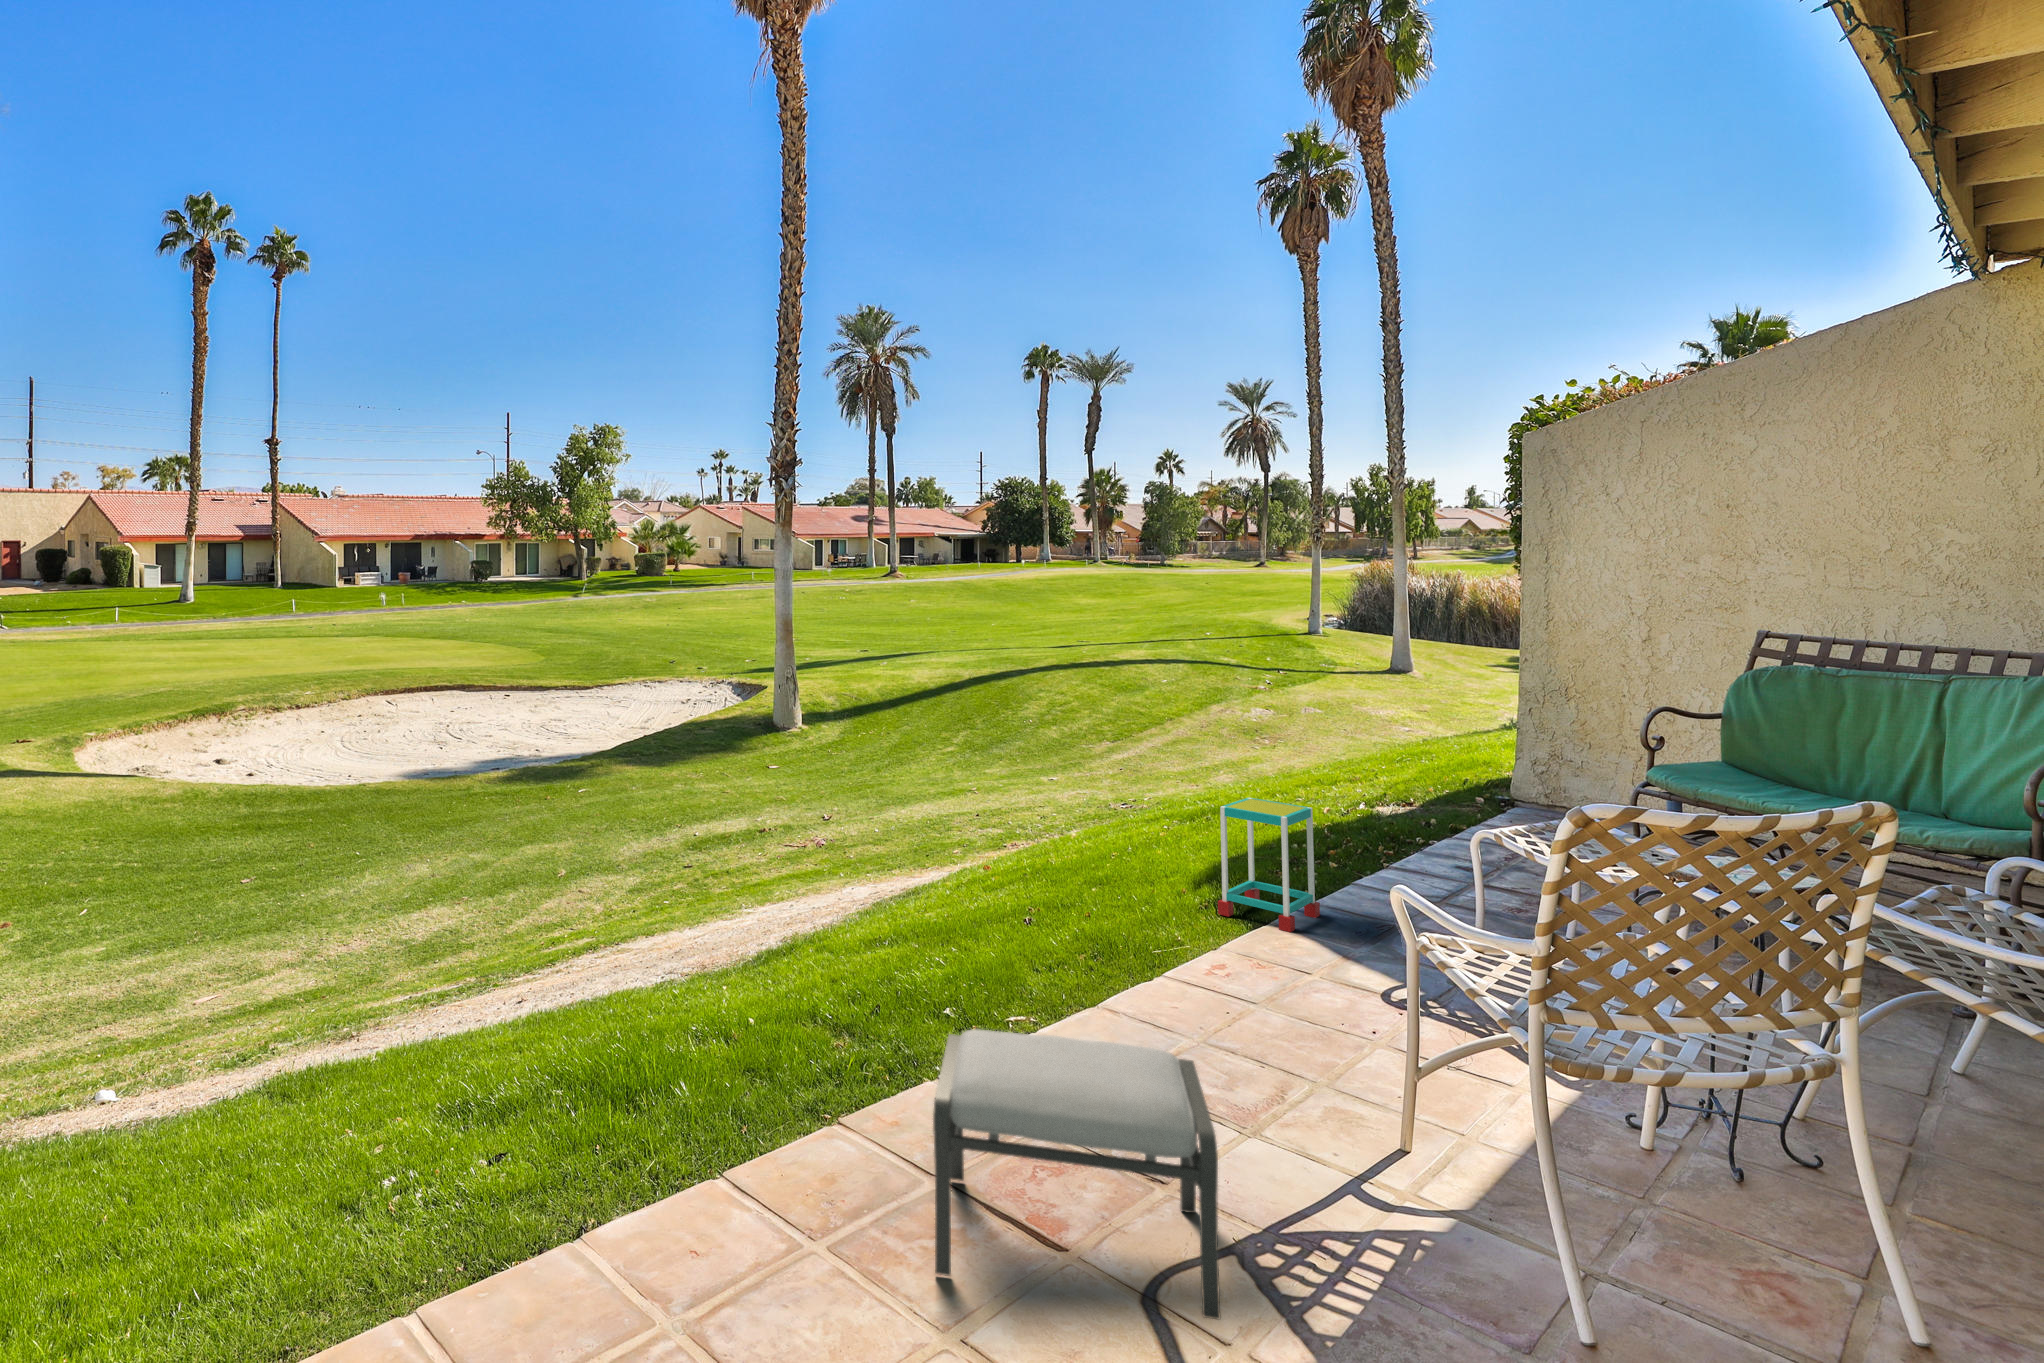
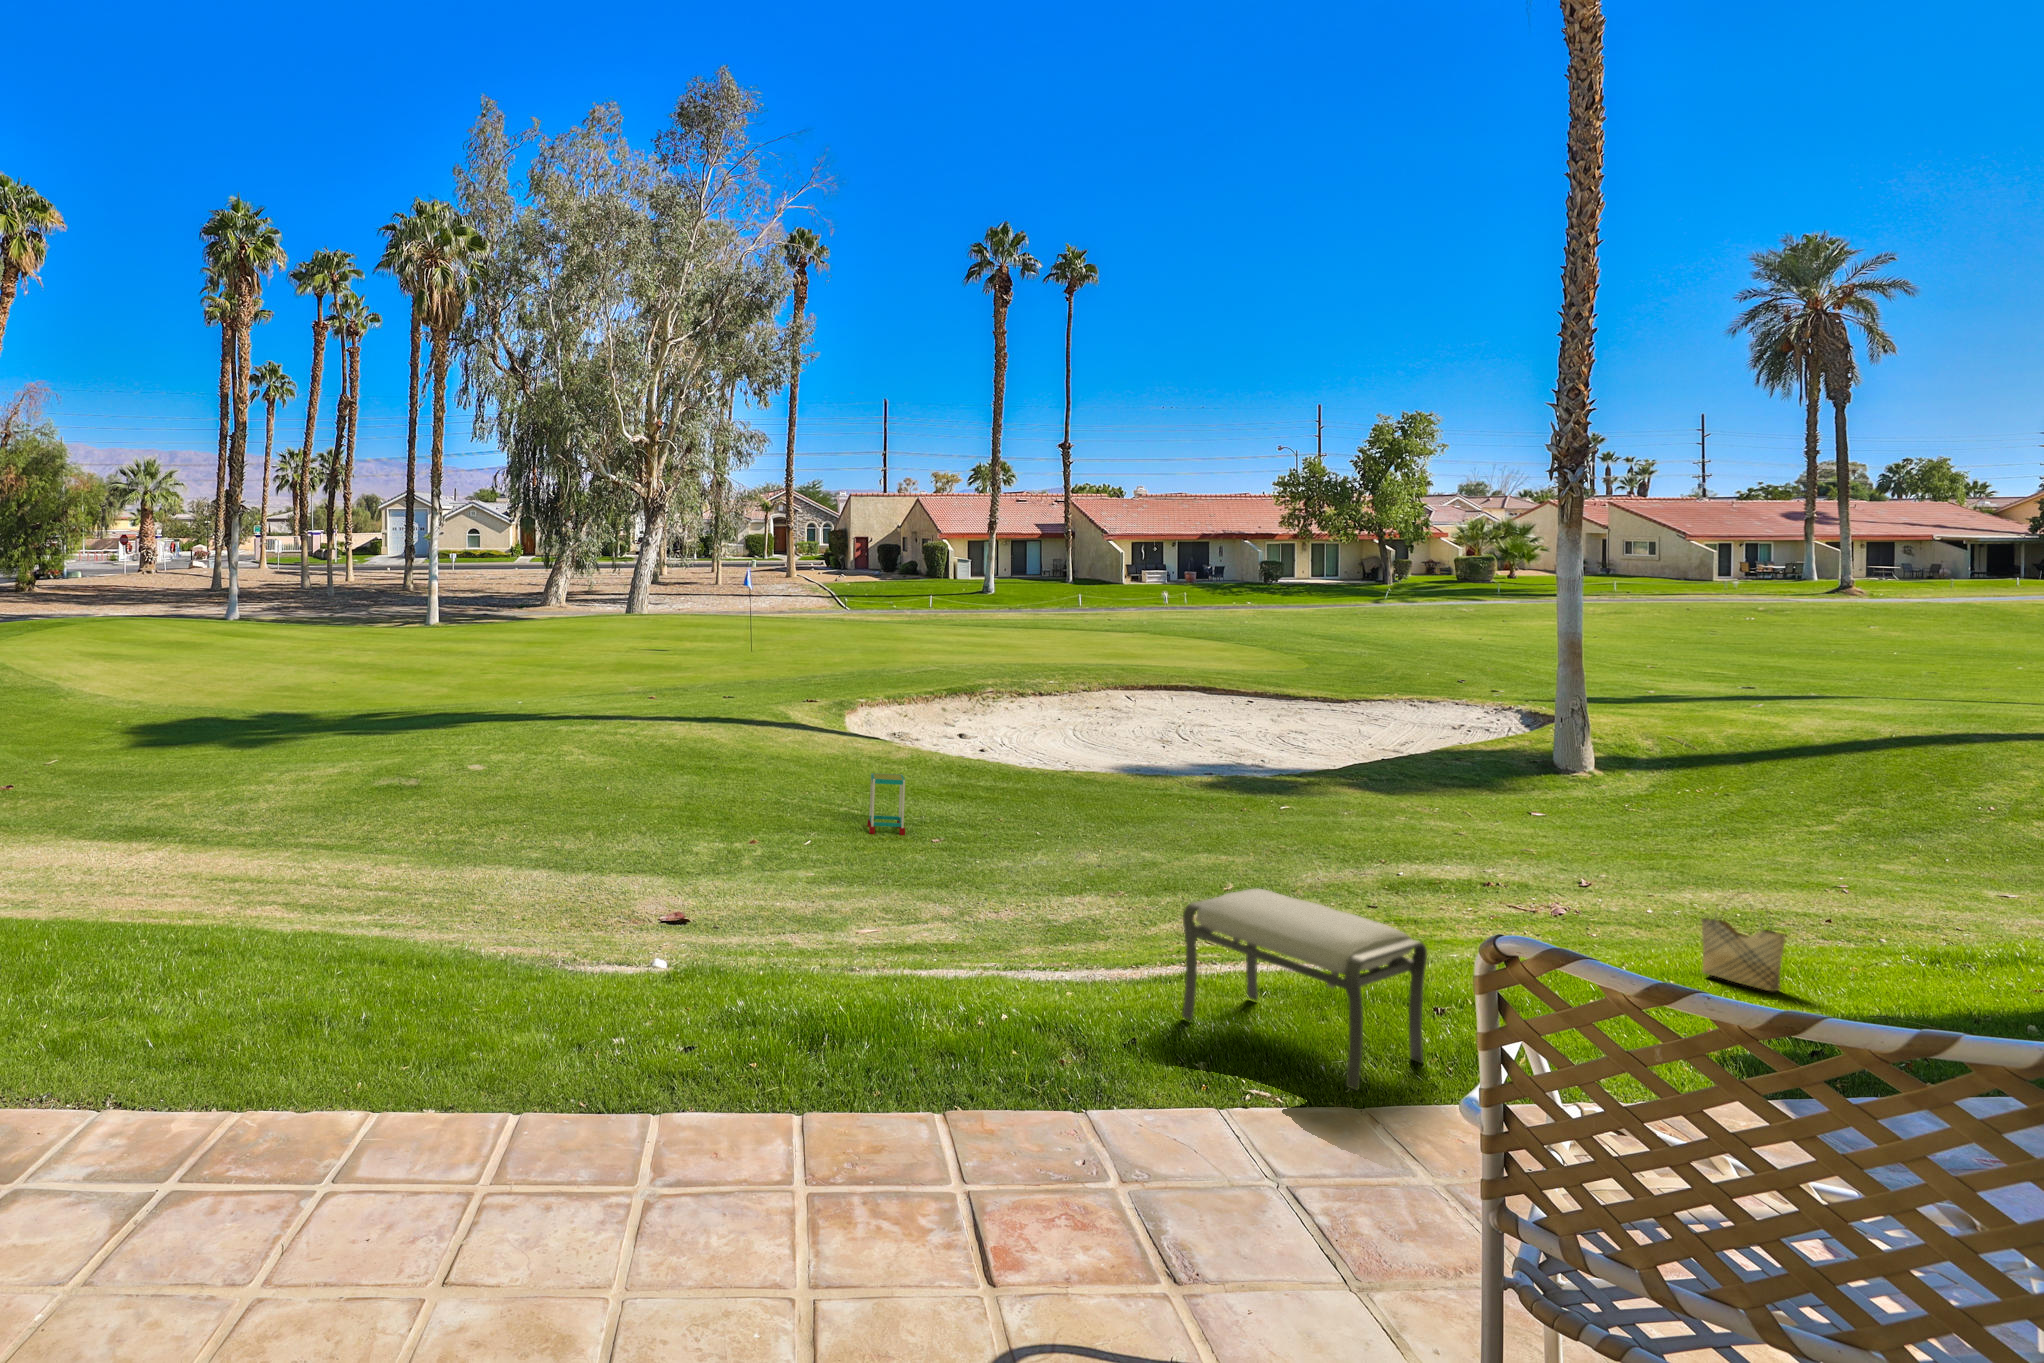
side table: present [1218,798,1320,932] -> present [867,773,905,835]
woven basket: none [1163,862,1226,951] -> present [1701,894,1785,991]

